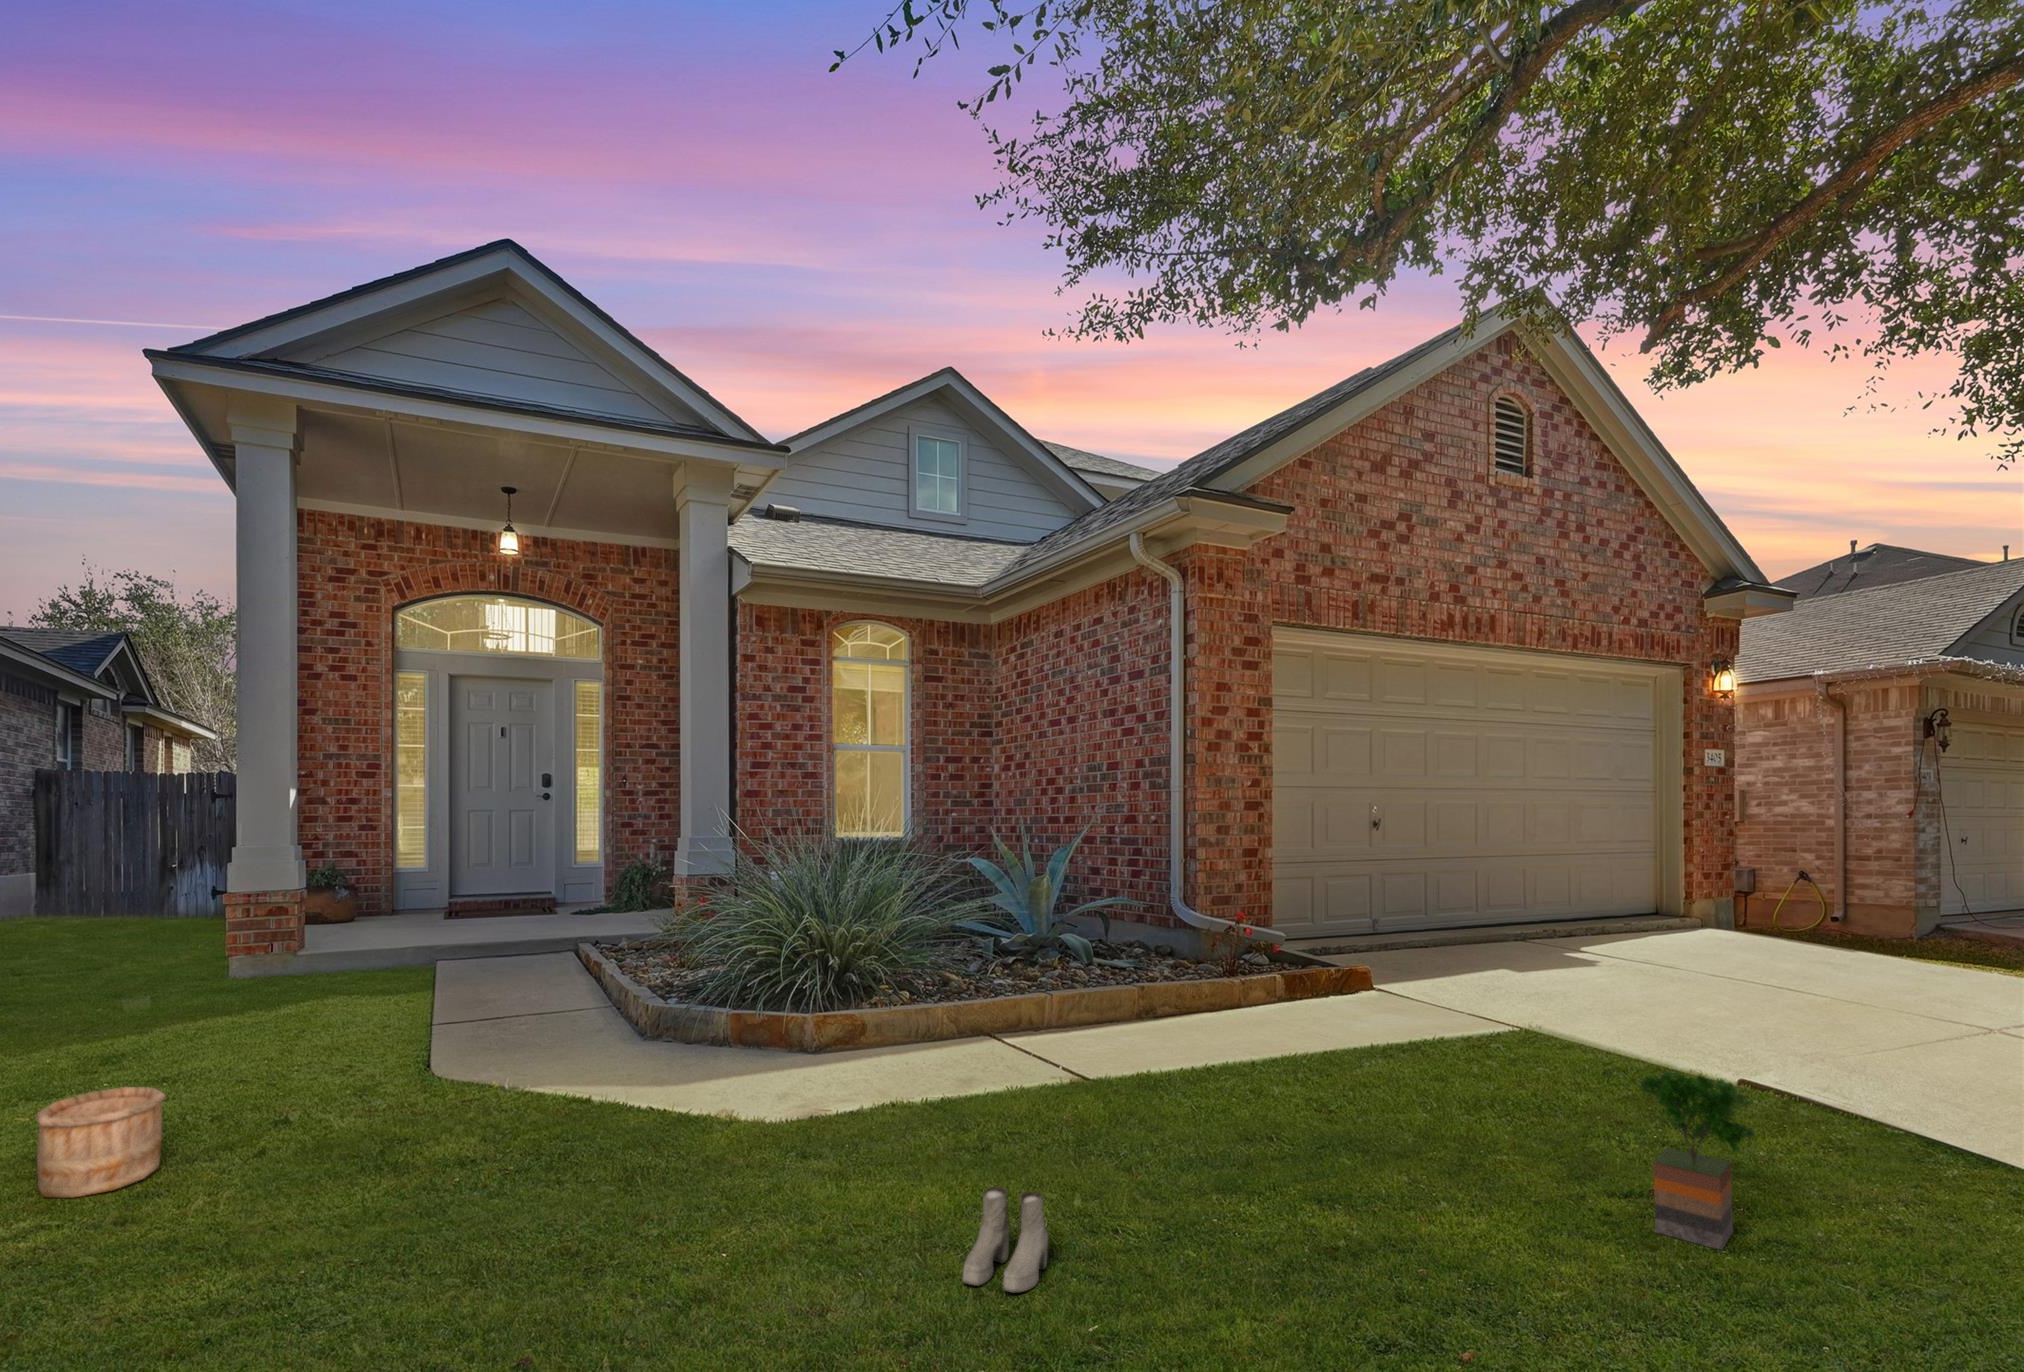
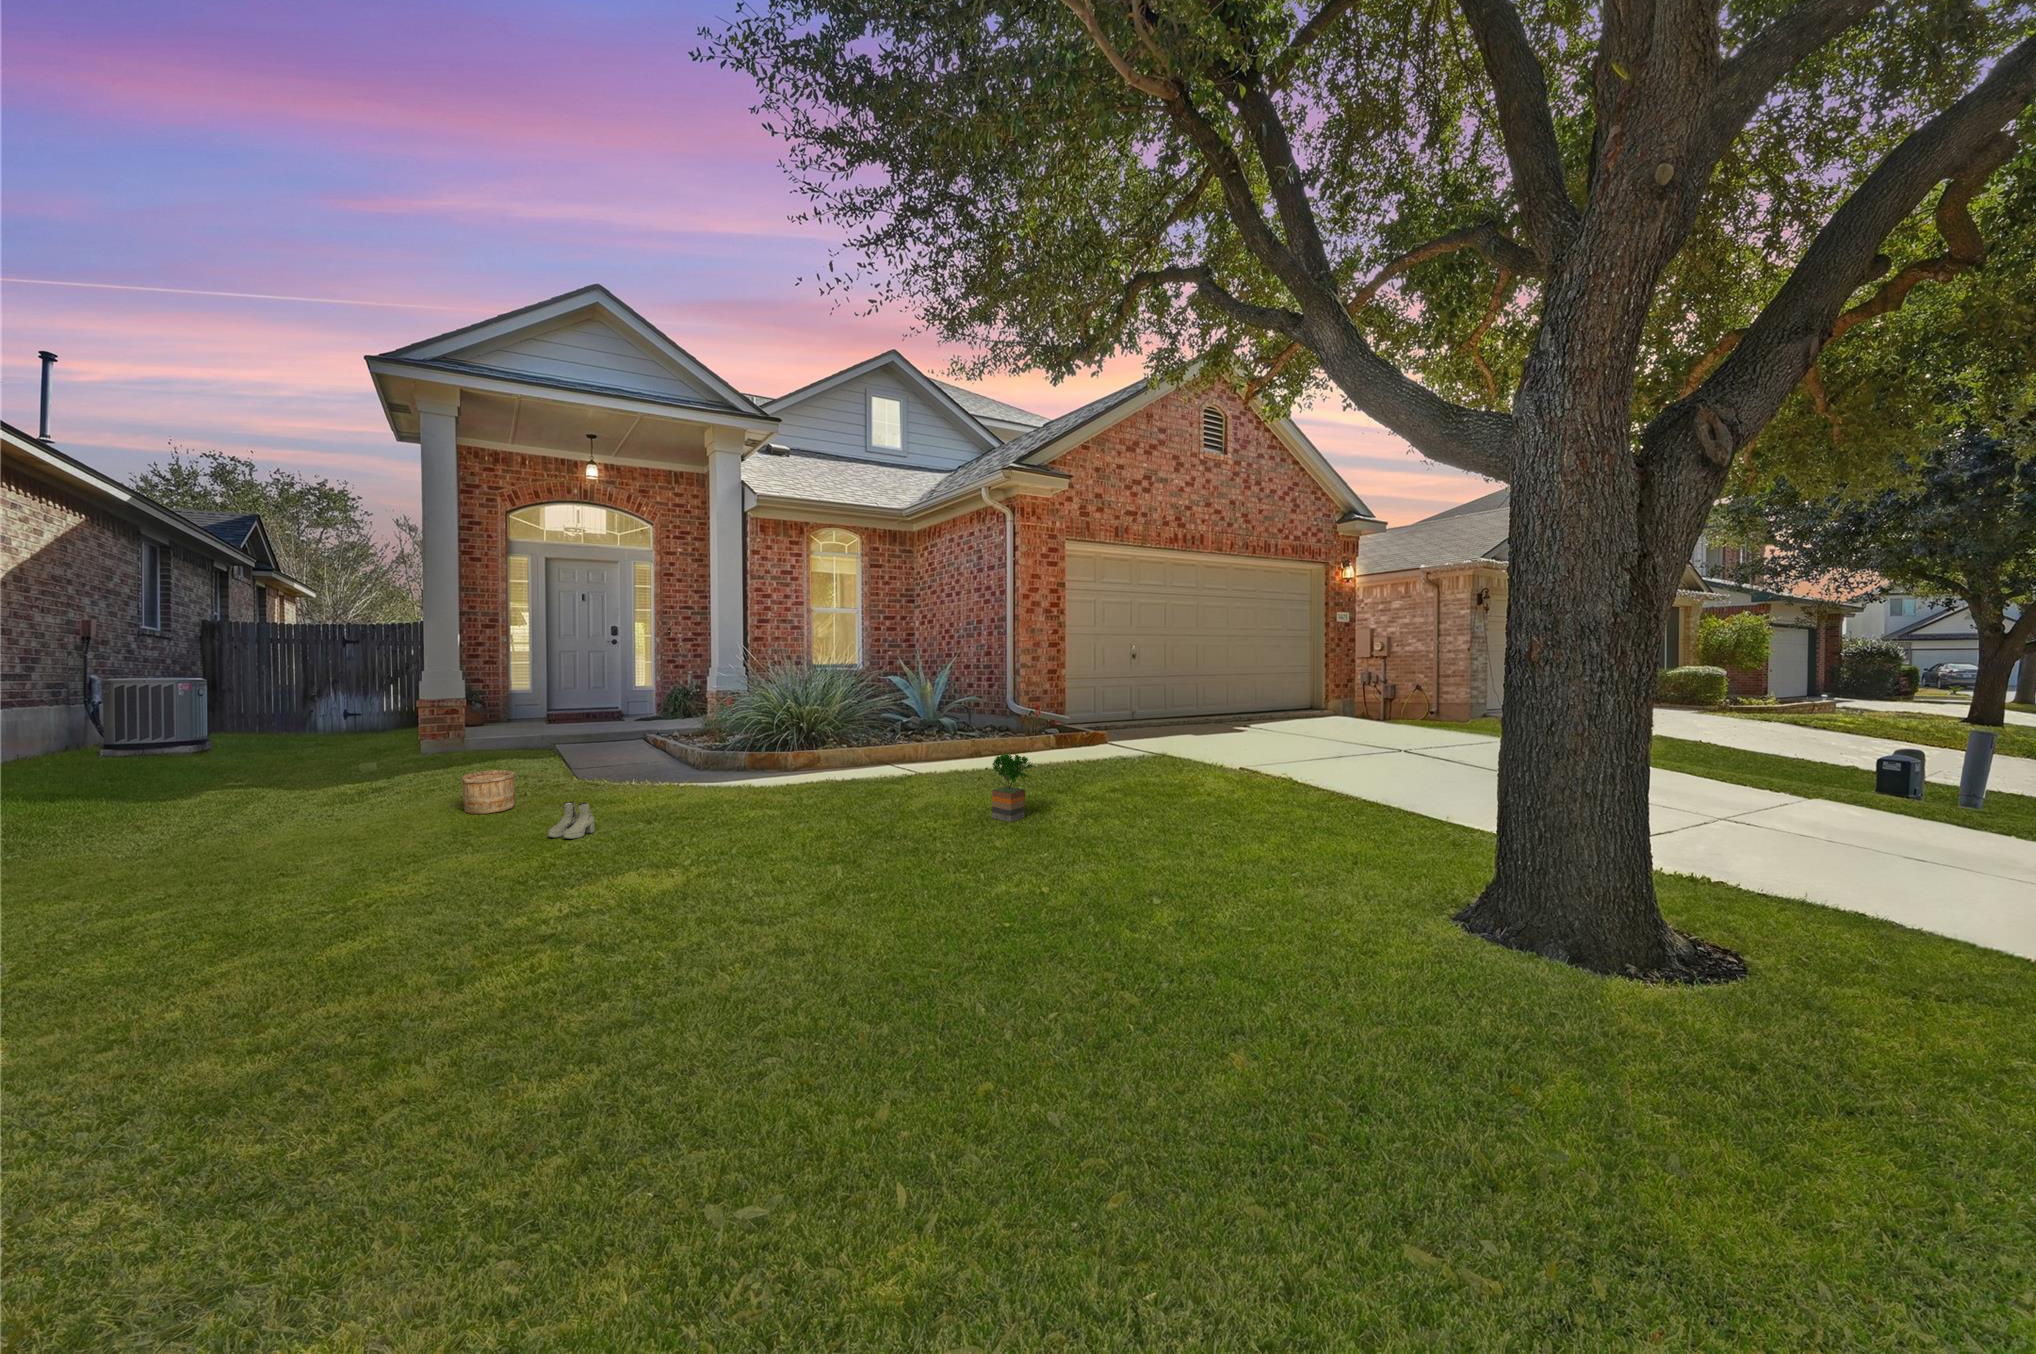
potted tree: present [1640,1071,1755,1250] -> present [992,754,1032,822]
boots: present [962,1187,1048,1293] -> present [548,801,594,839]

